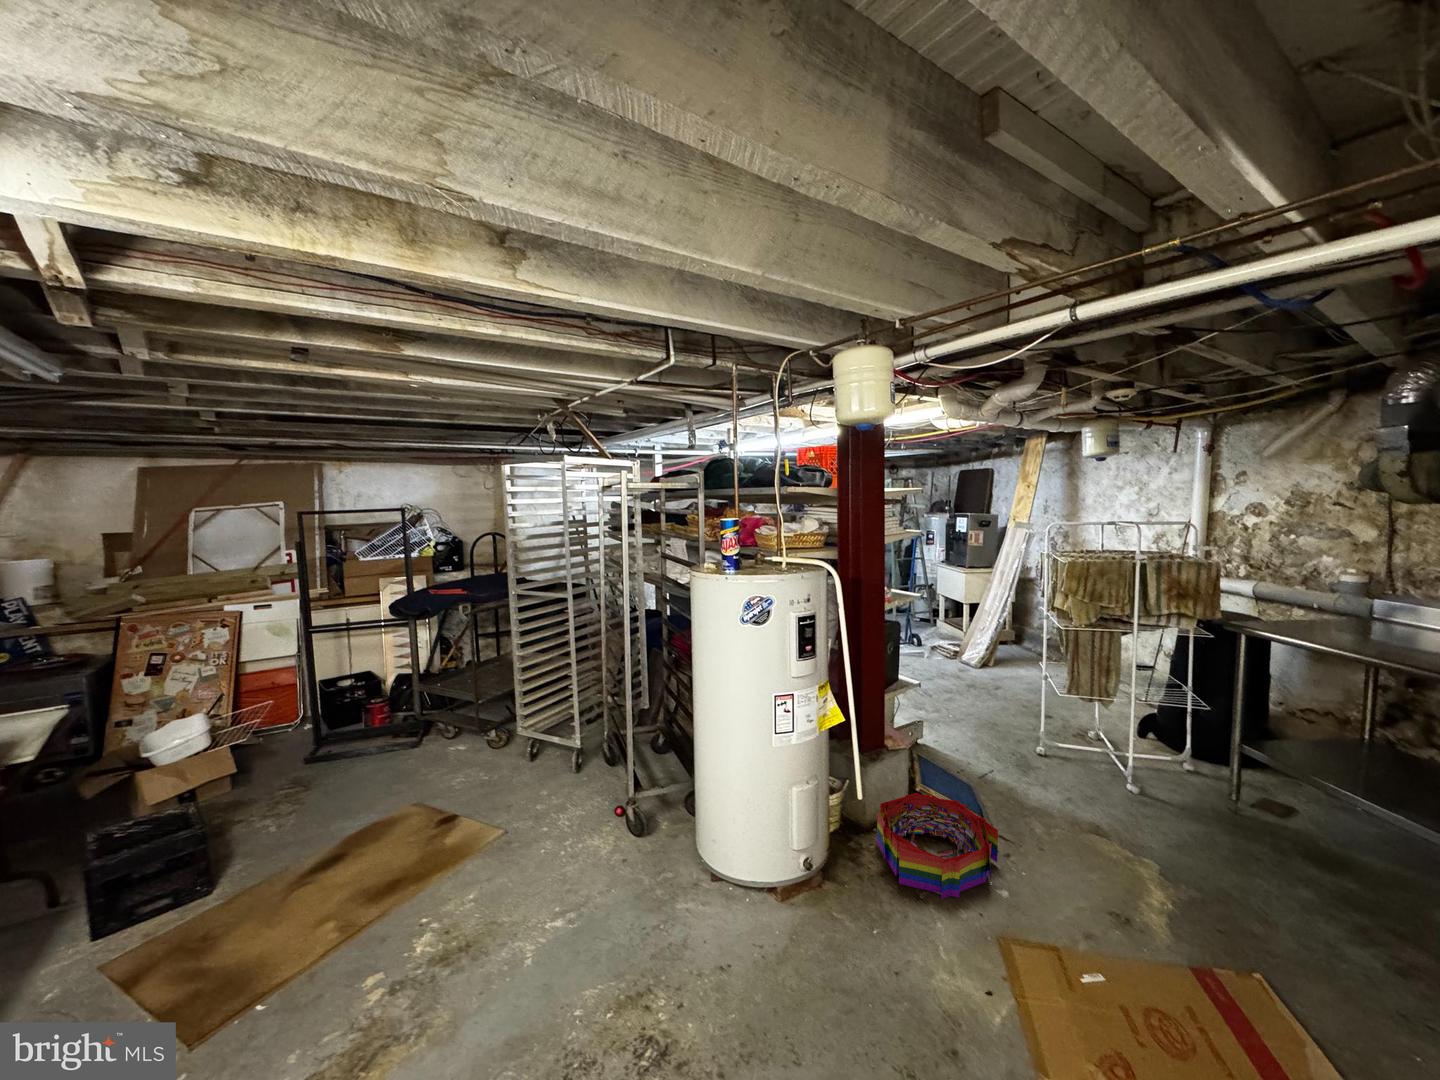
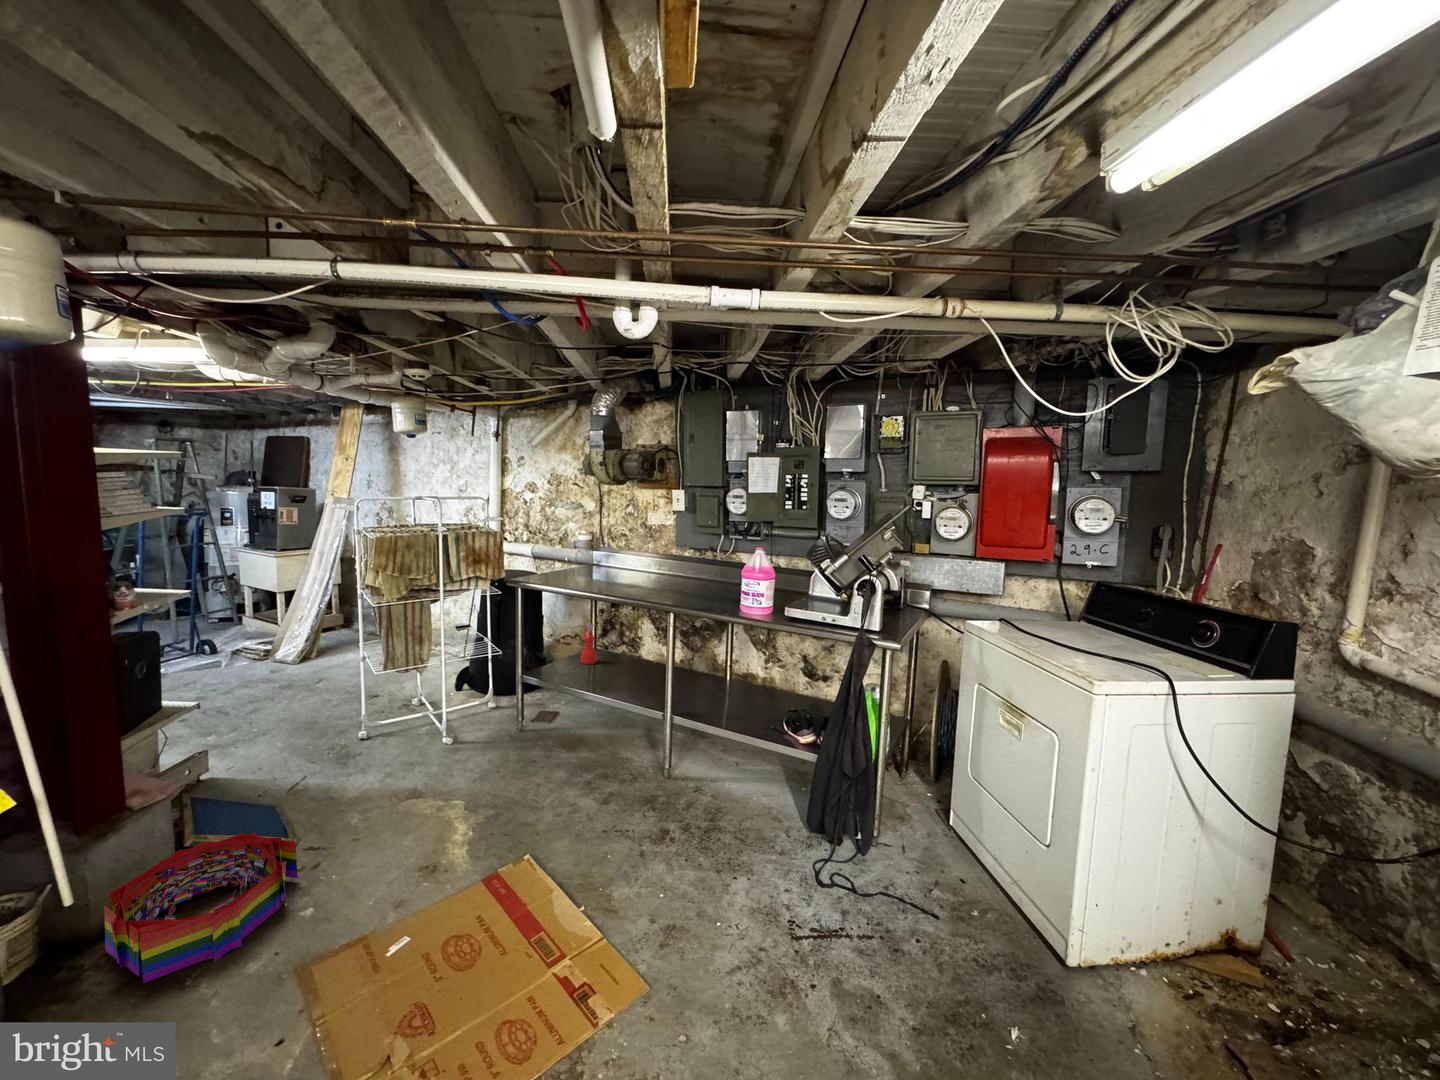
spray bottle: none [1357,706,1394,768] -> present [581,624,597,664]

